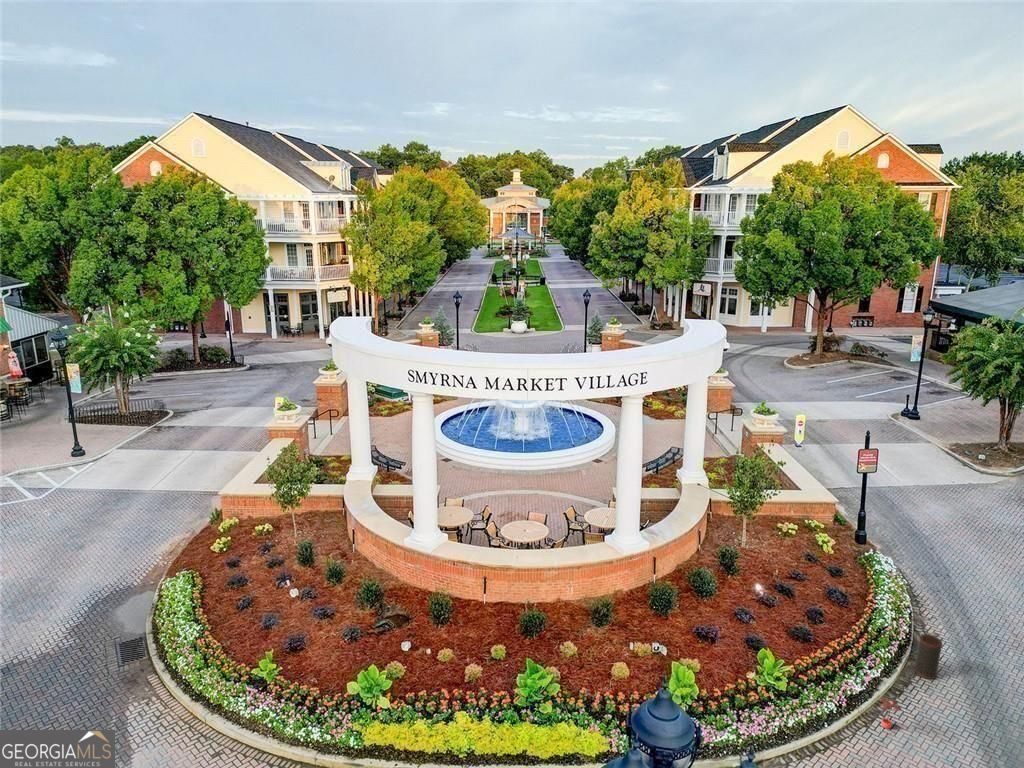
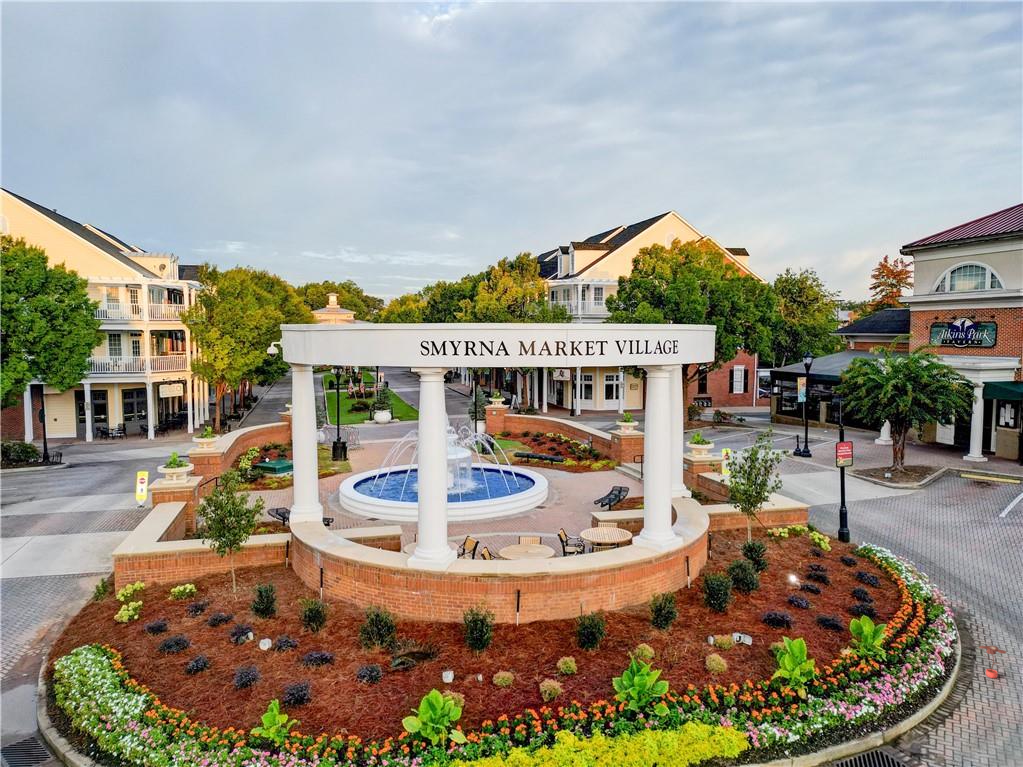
trash can: present [915,634,942,679] -> none [973,589,998,634]

